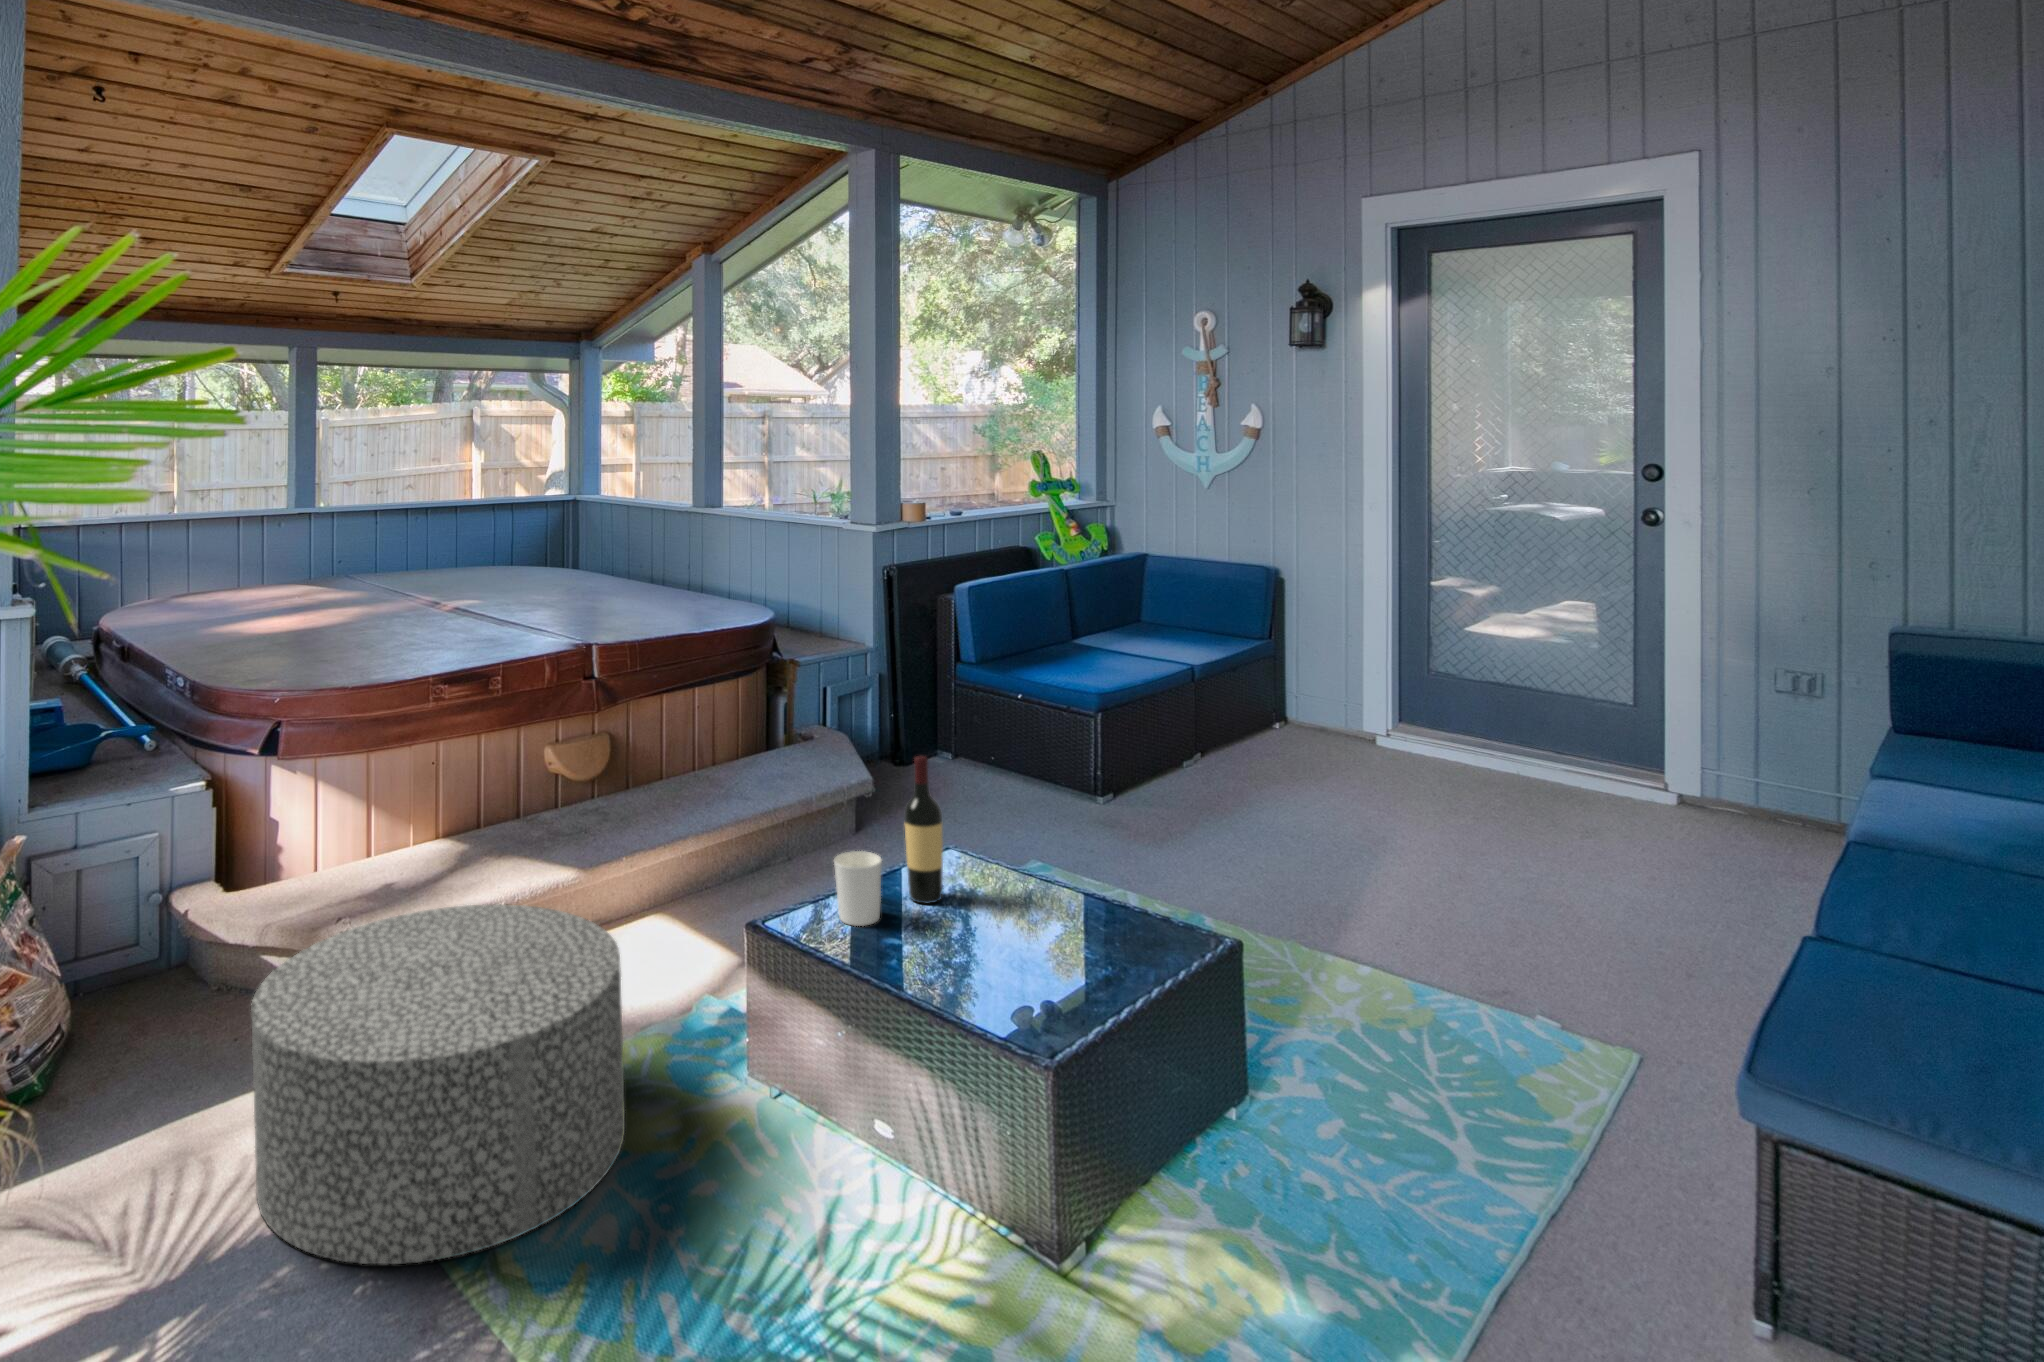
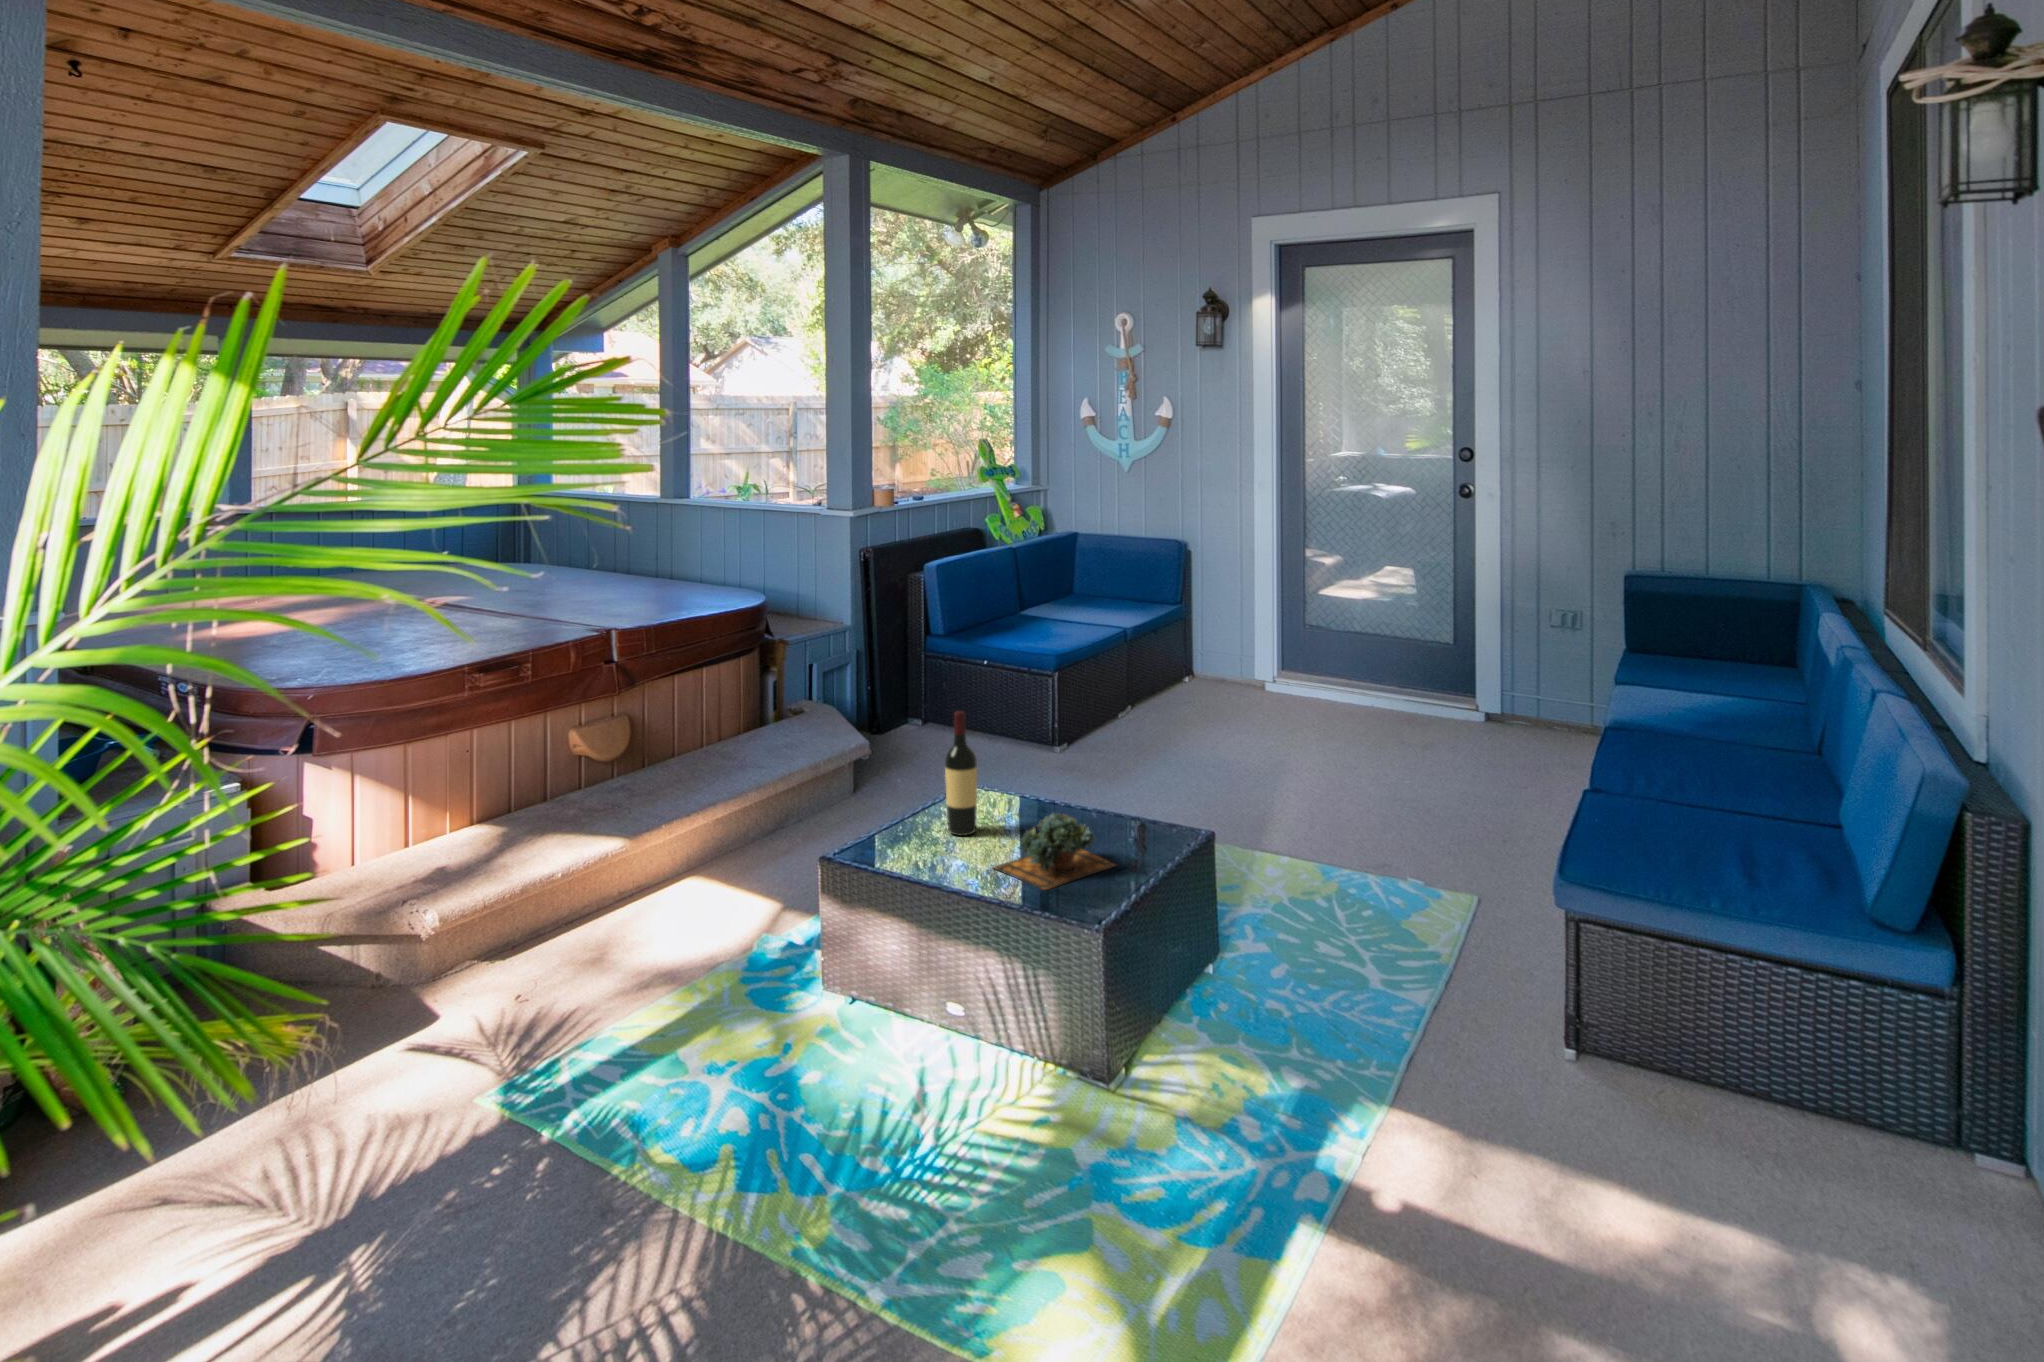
candle holder: present [834,851,882,926] -> none [891,794,933,856]
succulent plant: none [944,888,1099,986] -> present [993,813,1115,890]
ottoman: present [251,904,625,1264] -> none [388,863,727,1171]

